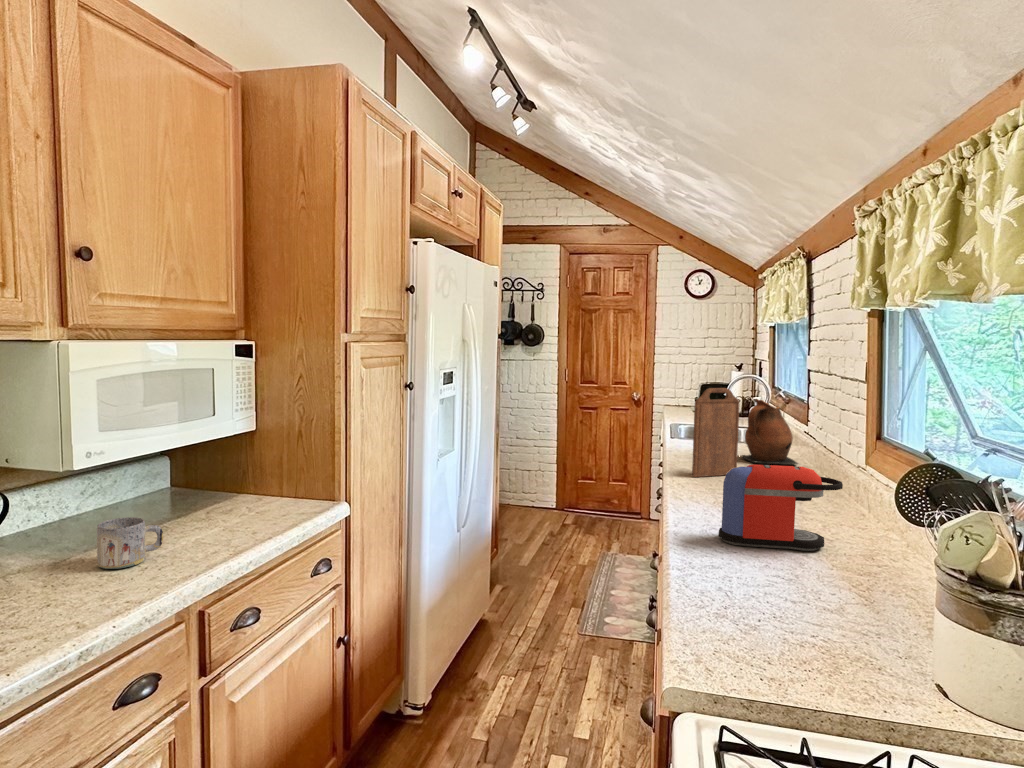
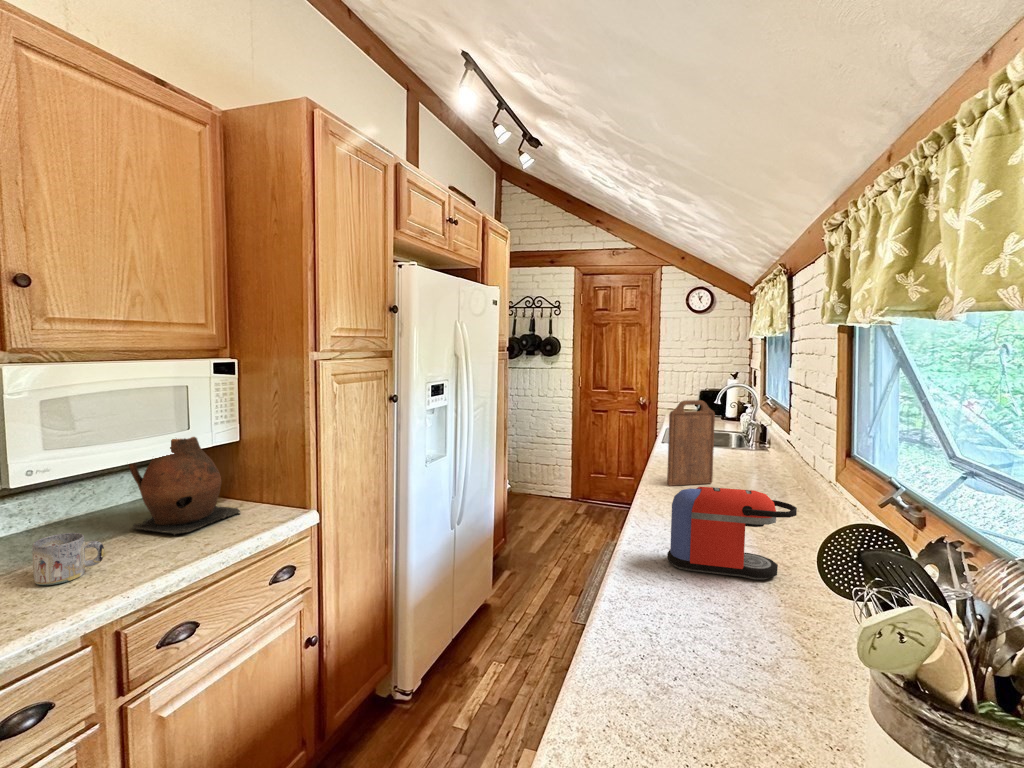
ceramic pitcher: present [743,400,798,465] -> present [129,437,240,536]

